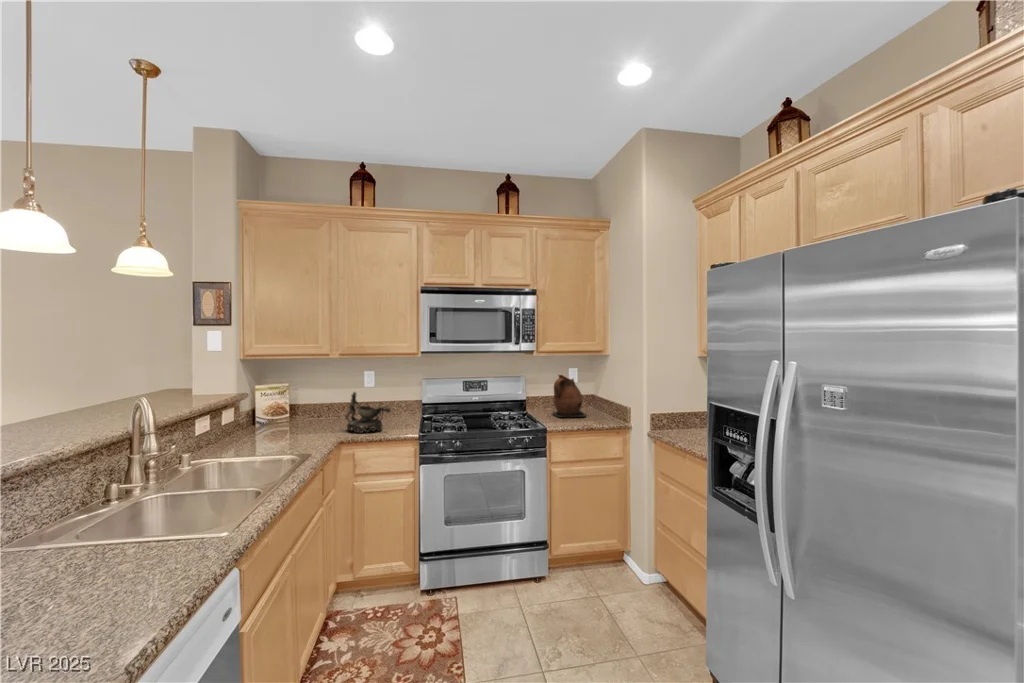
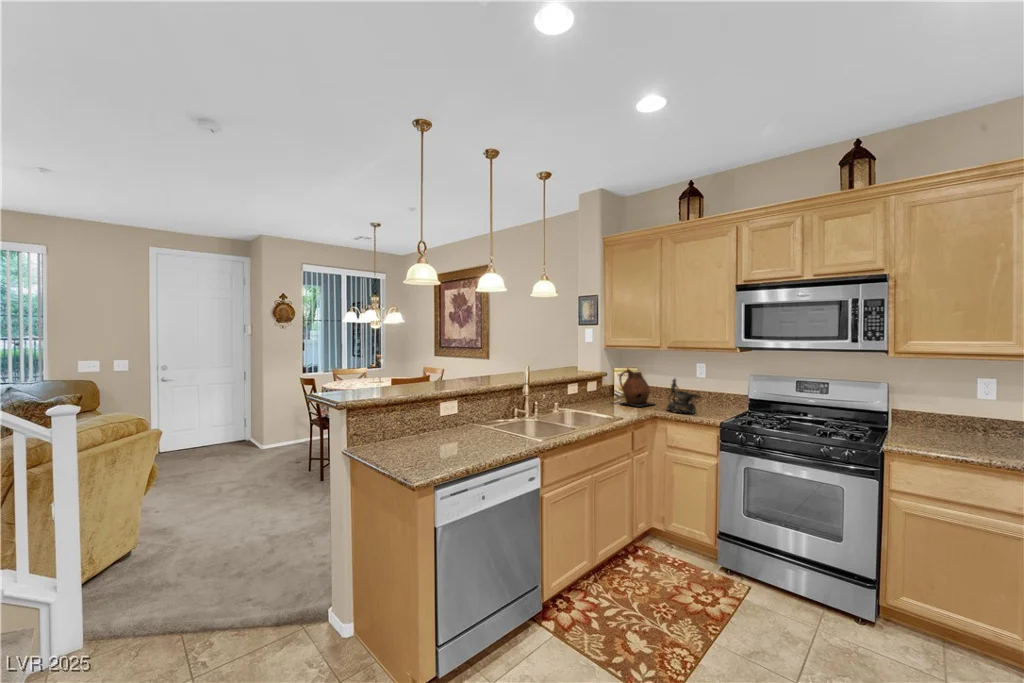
ceramic pitcher: present [552,374,586,417] -> present [619,367,654,406]

